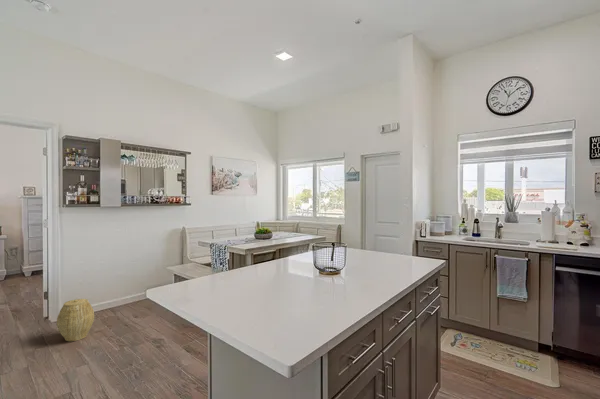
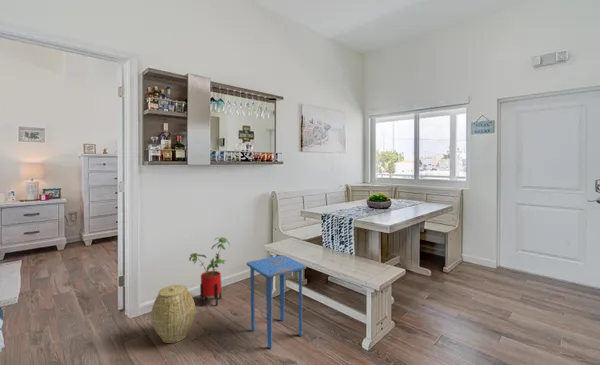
house plant: none [99,264,135,318] -> present [189,237,227,306]
side table: none [135,276,178,342] -> present [247,255,306,348]

